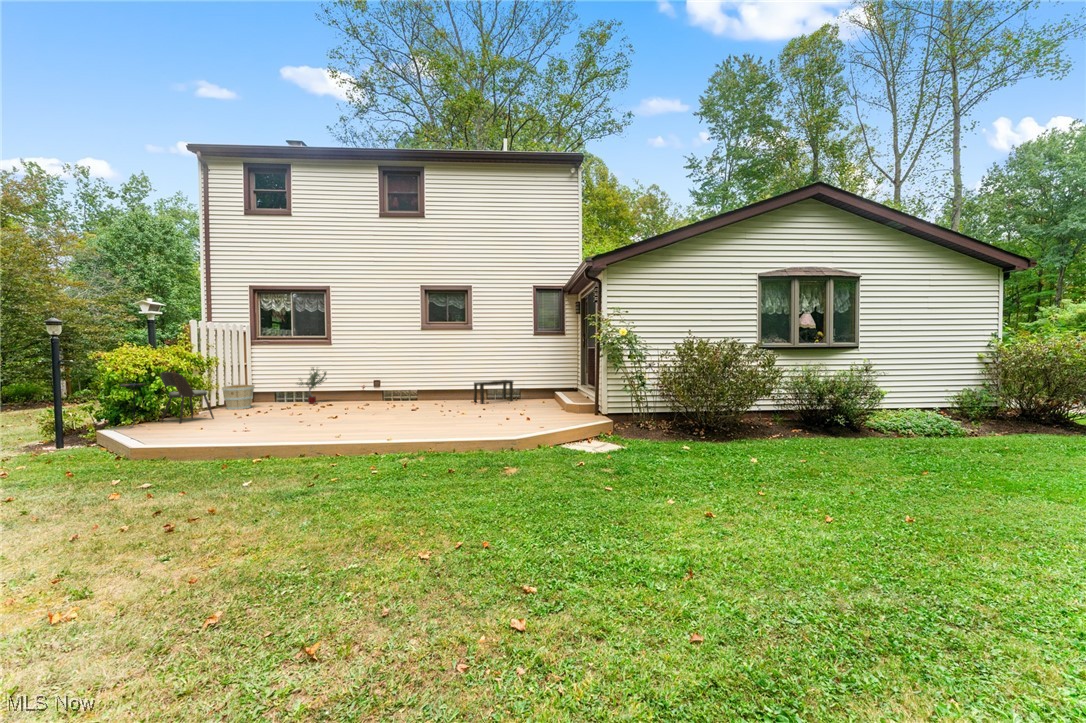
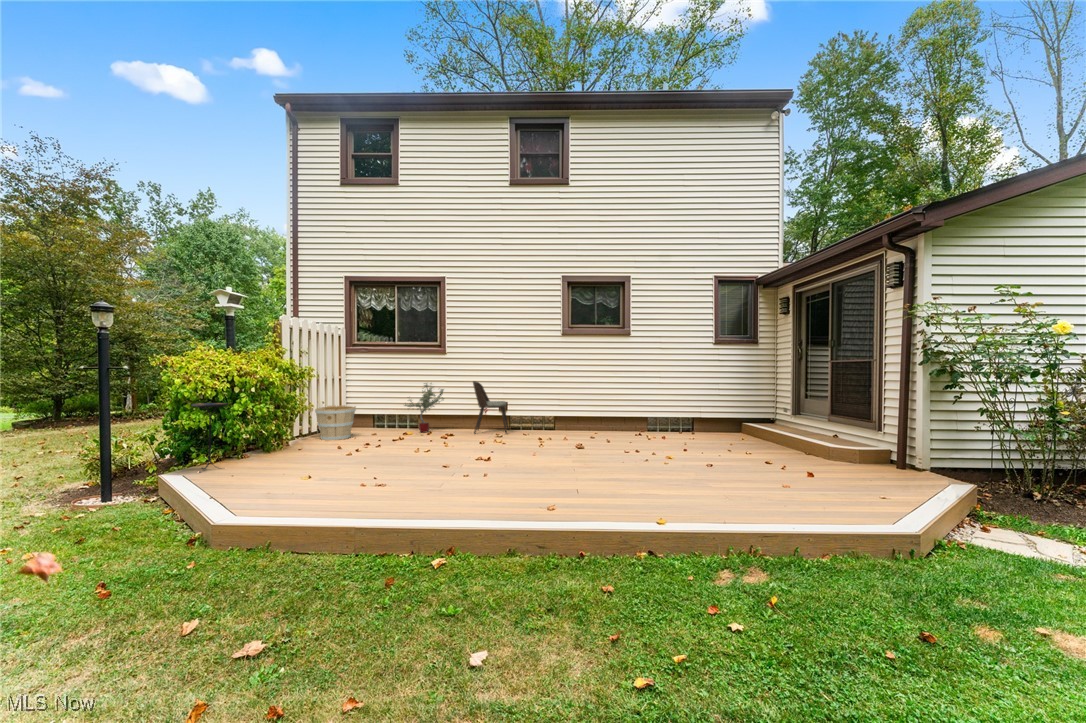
dining chair: present [160,372,214,424] -> present [473,381,509,434]
bench: present [474,380,513,404] -> none [641,402,696,436]

